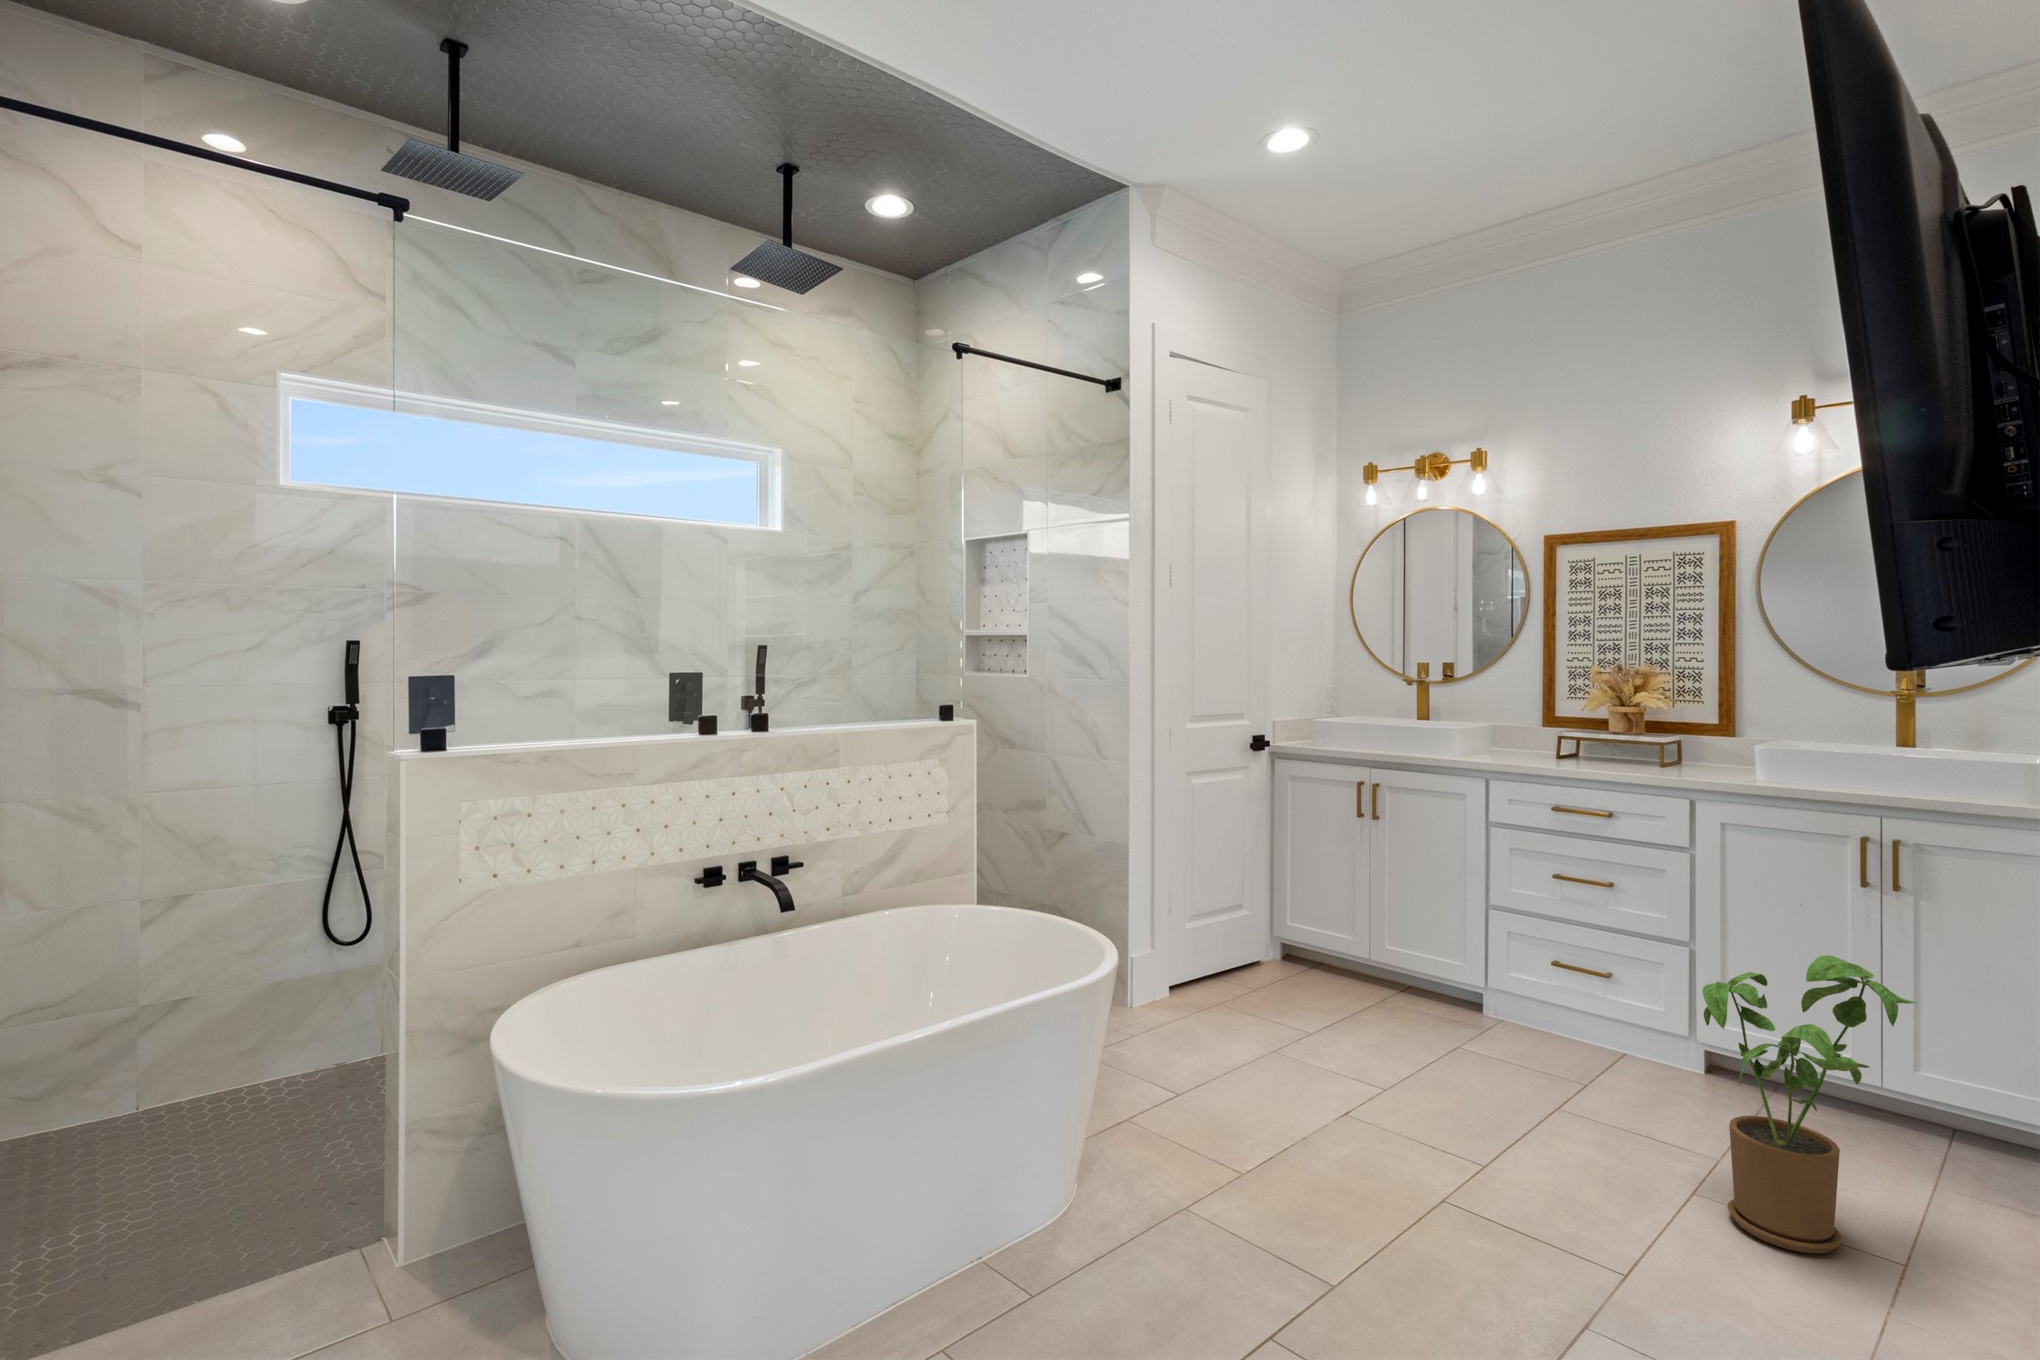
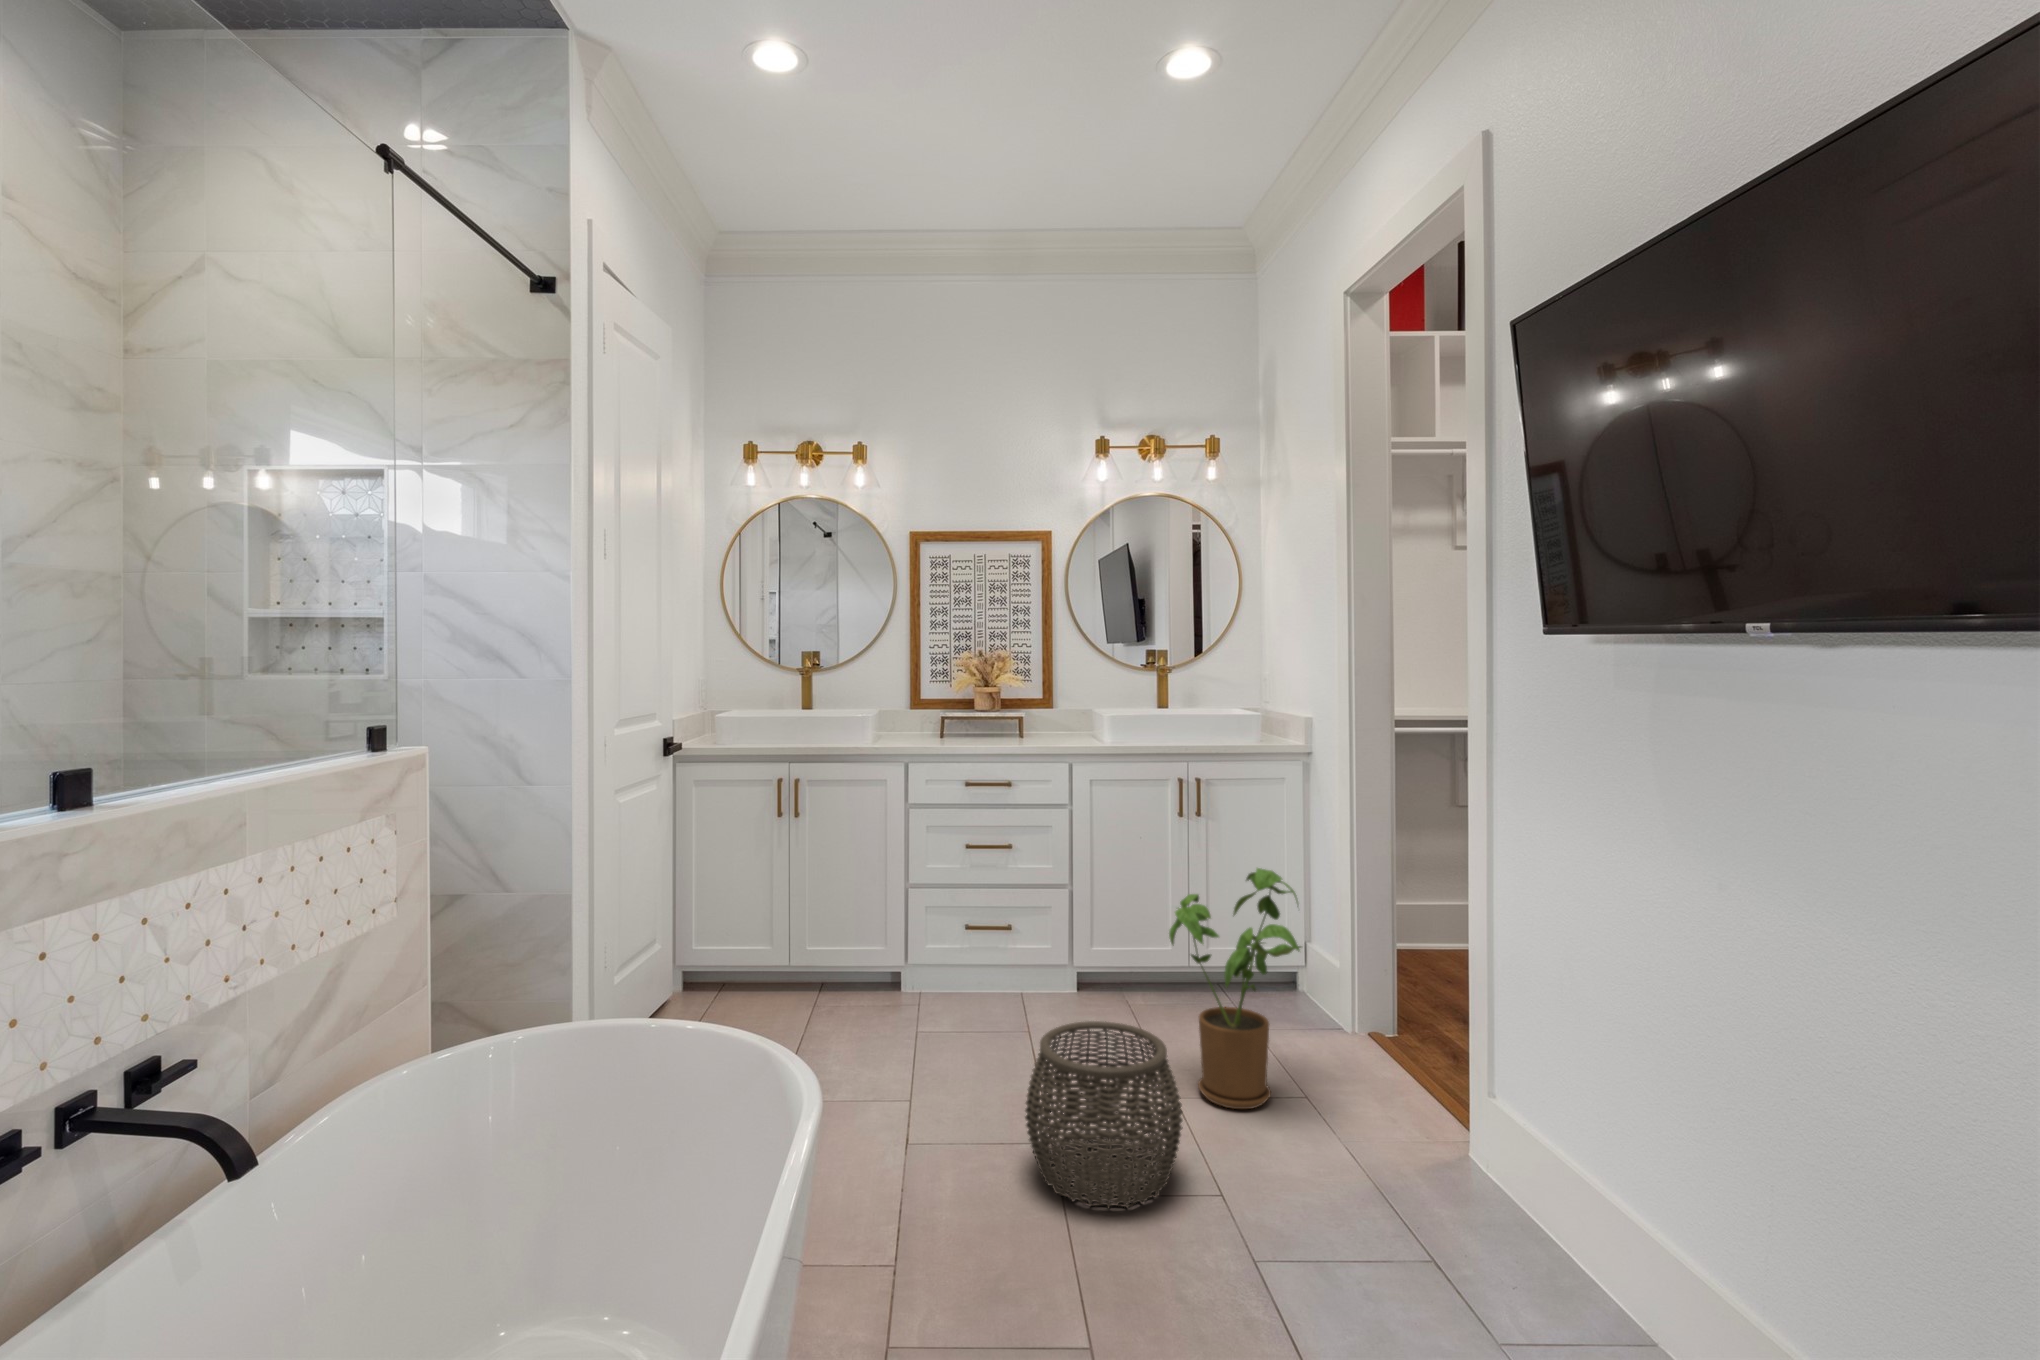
woven basket: none [1416,1054,1601,1253] -> present [1025,1021,1183,1208]

